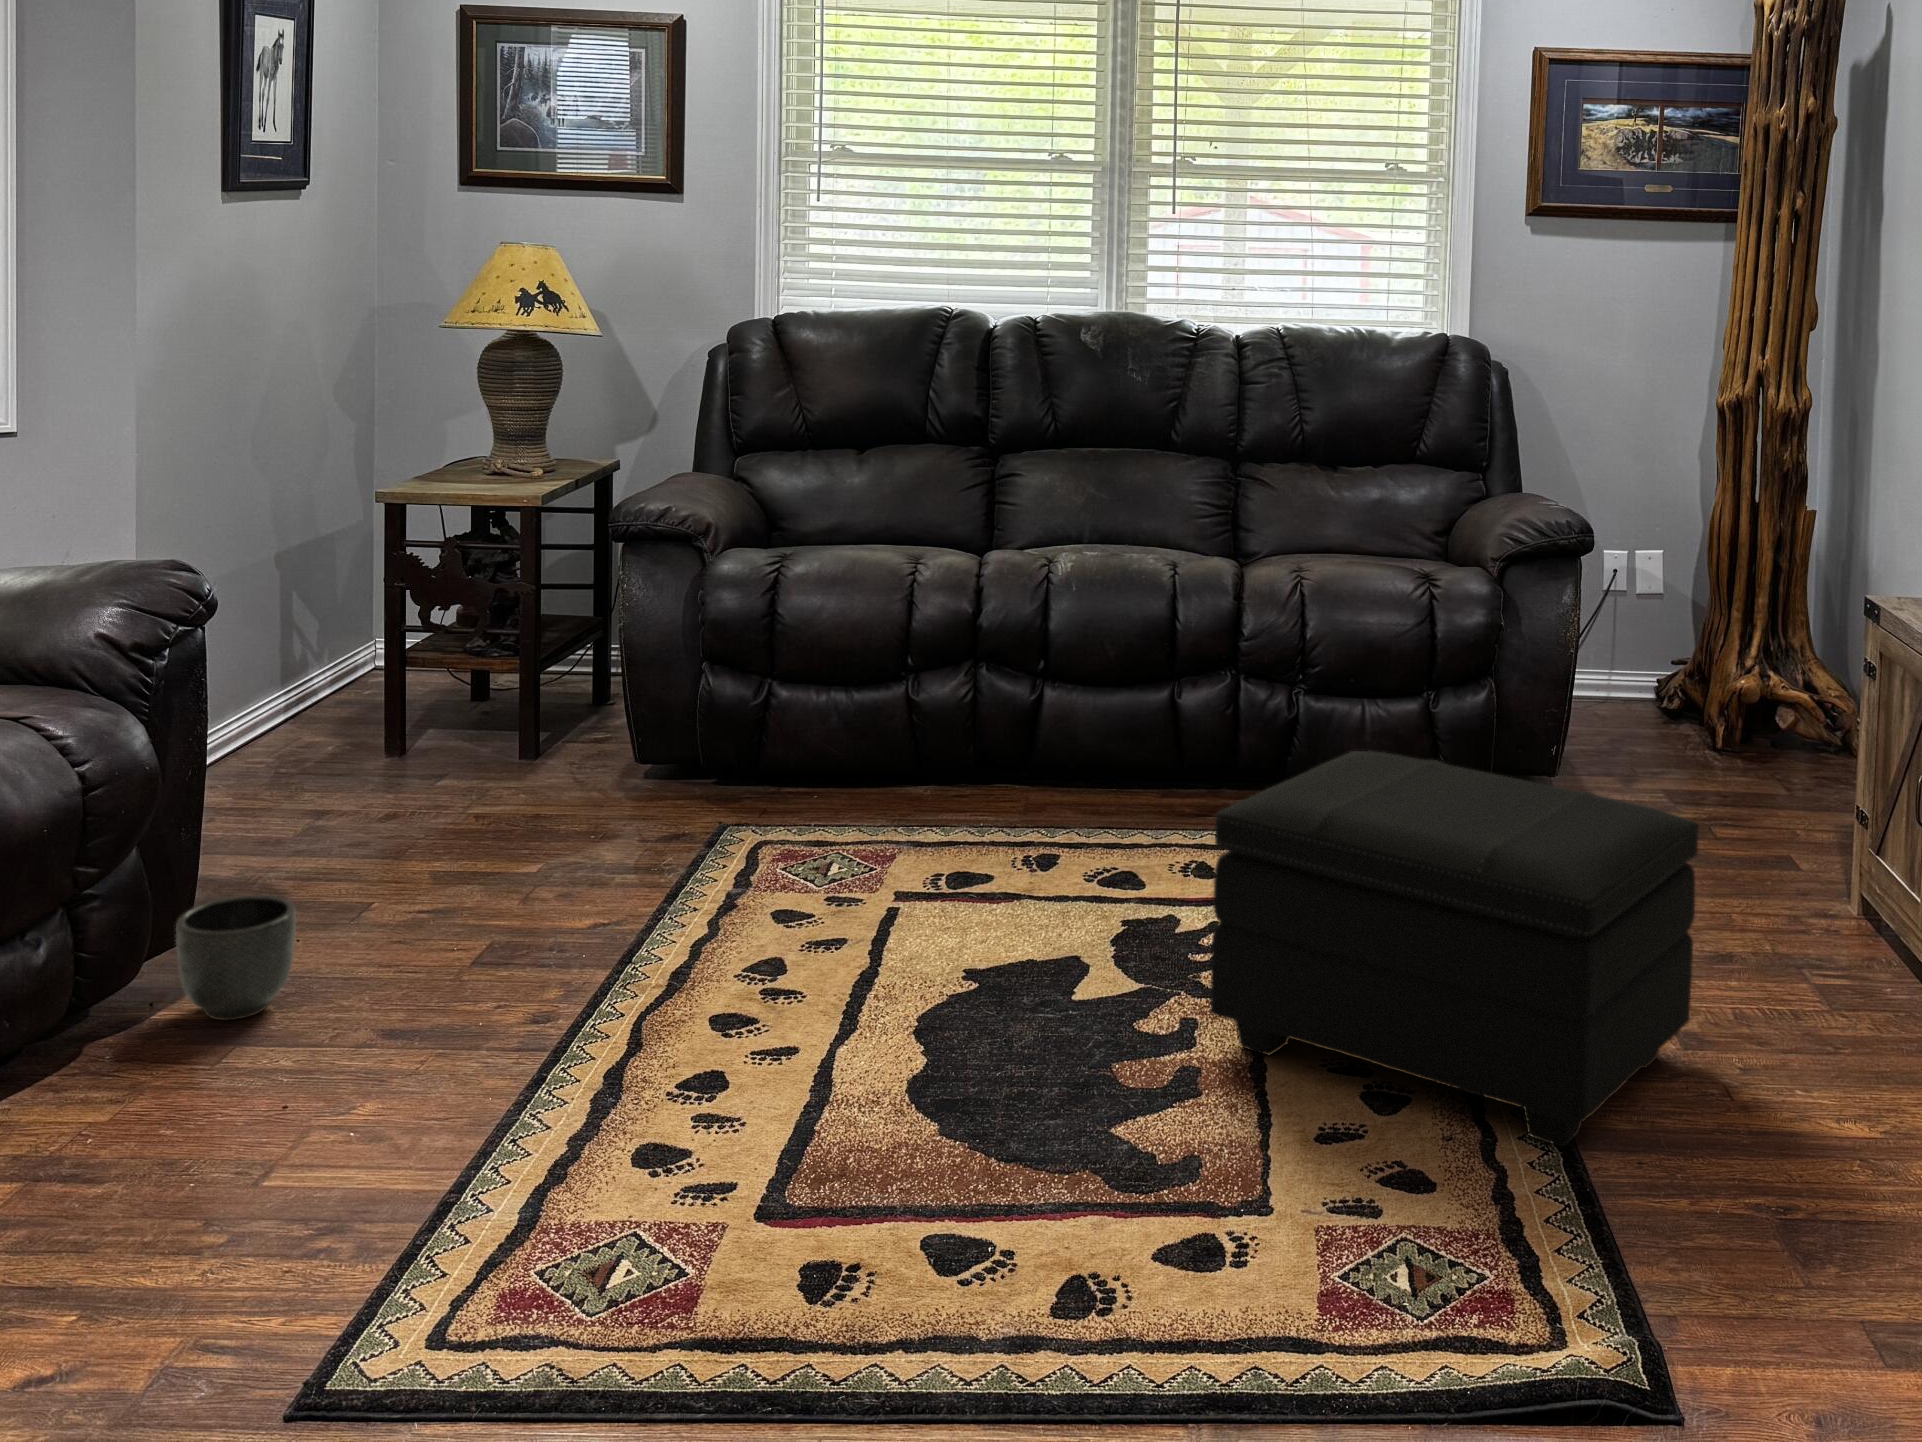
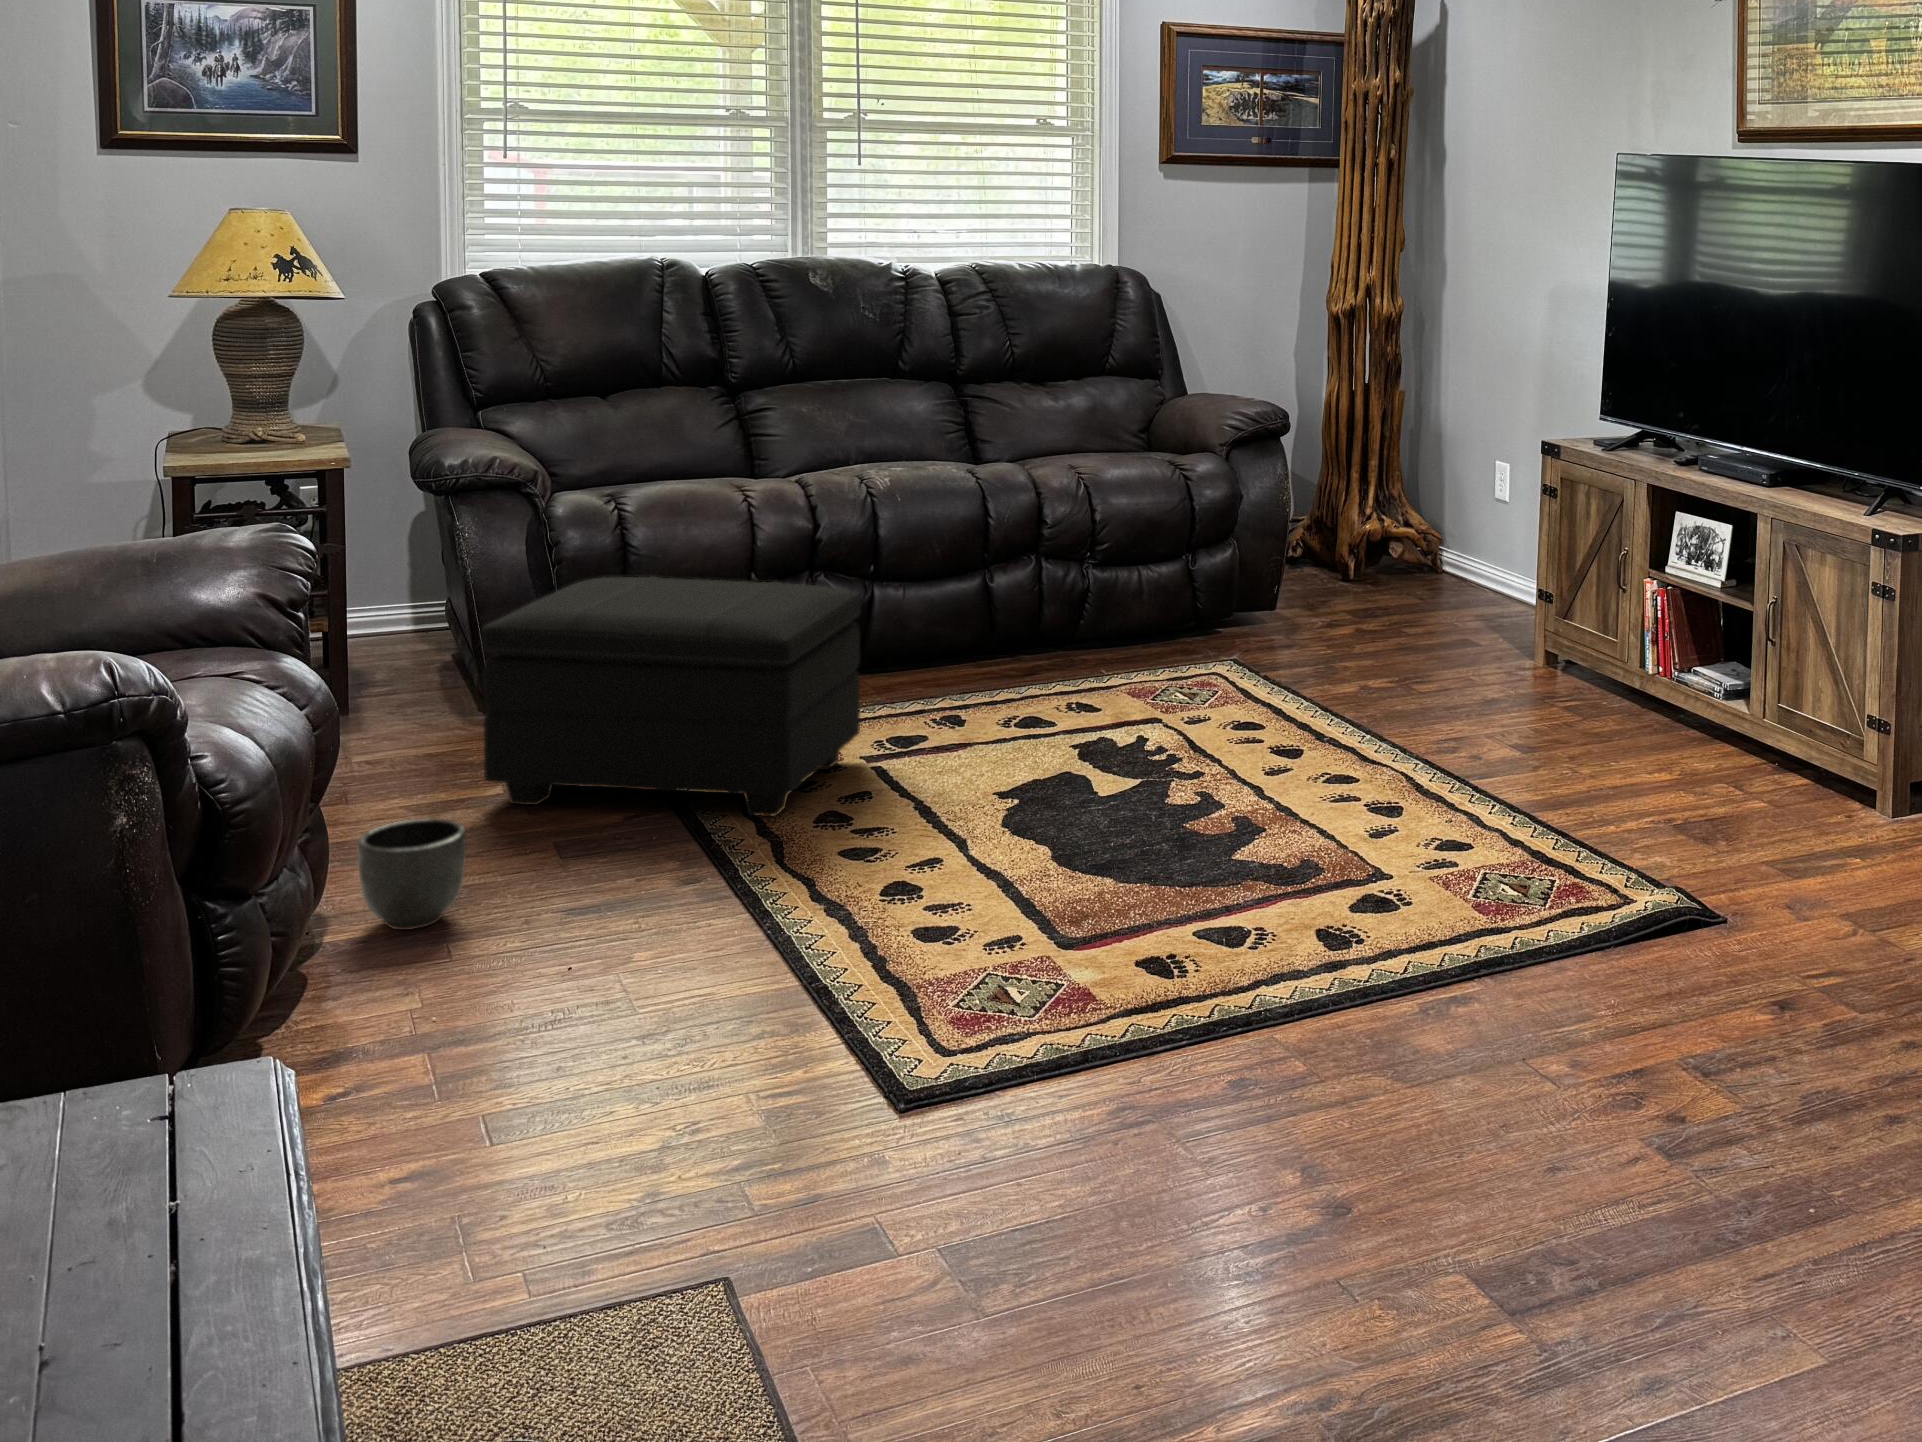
footstool: present [1210,751,1699,1146] -> present [482,577,860,816]

